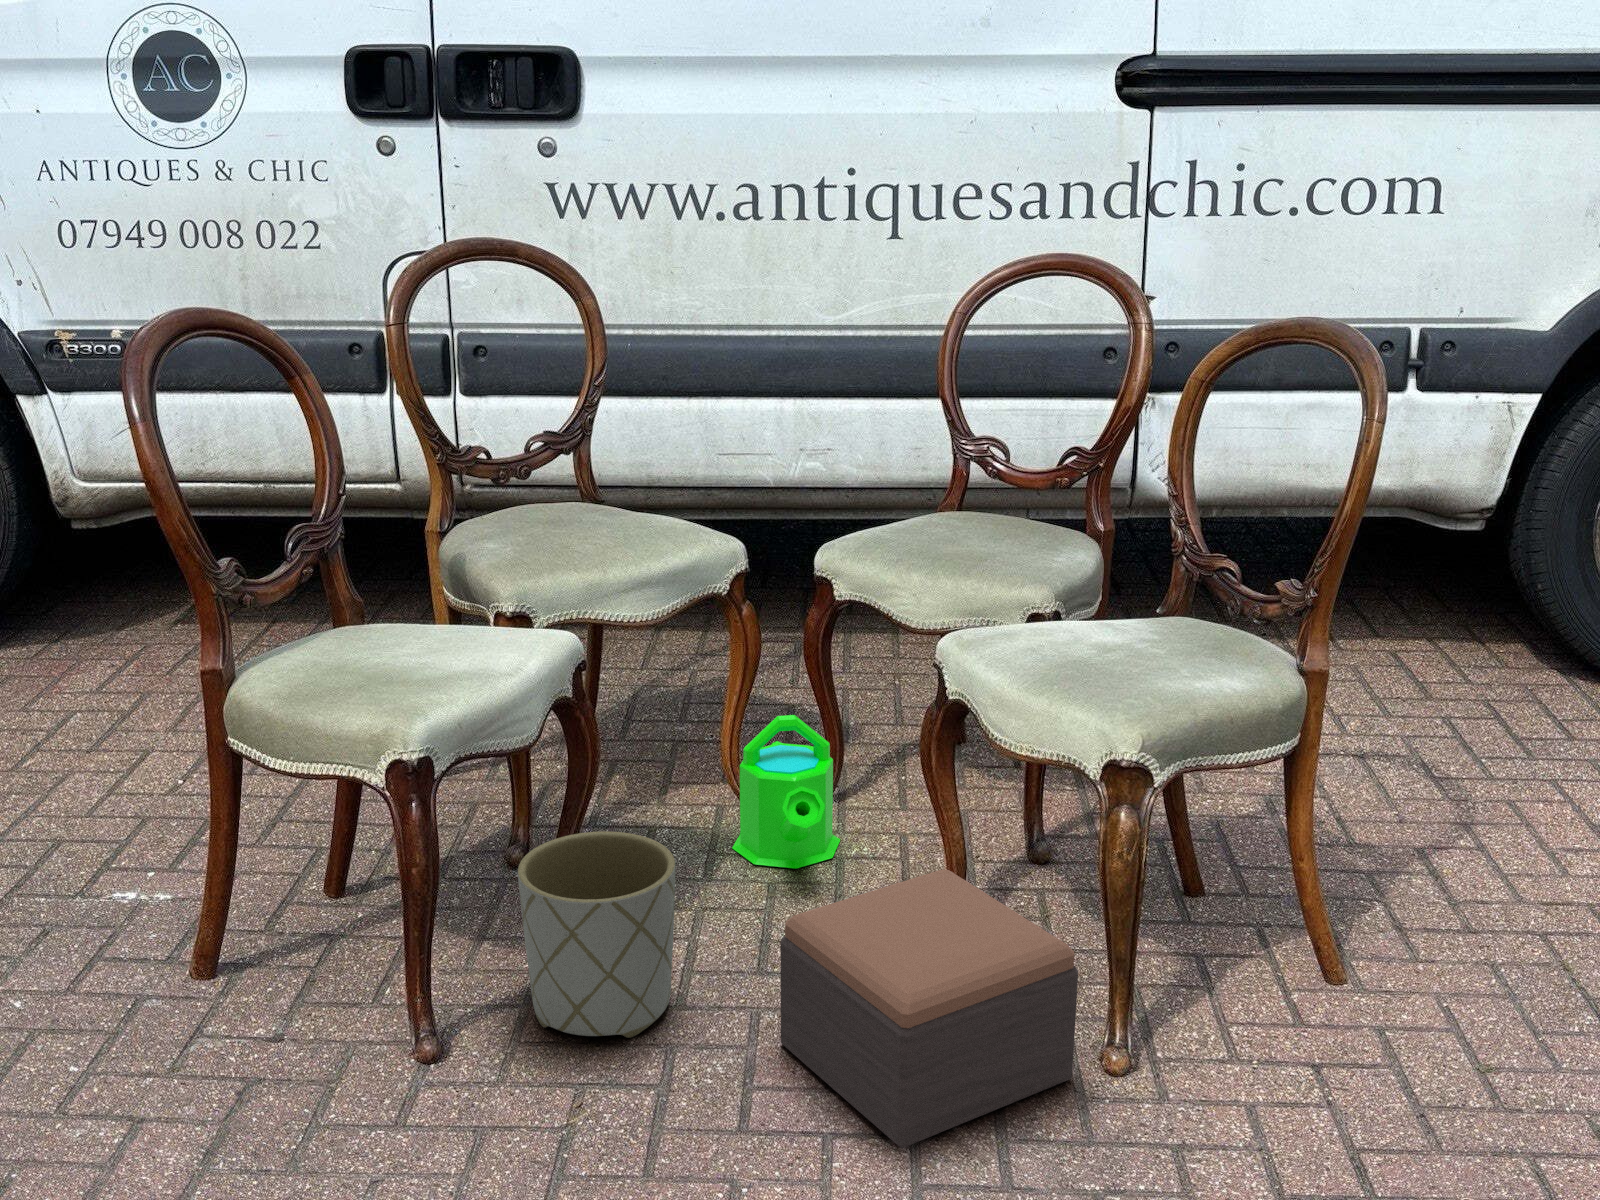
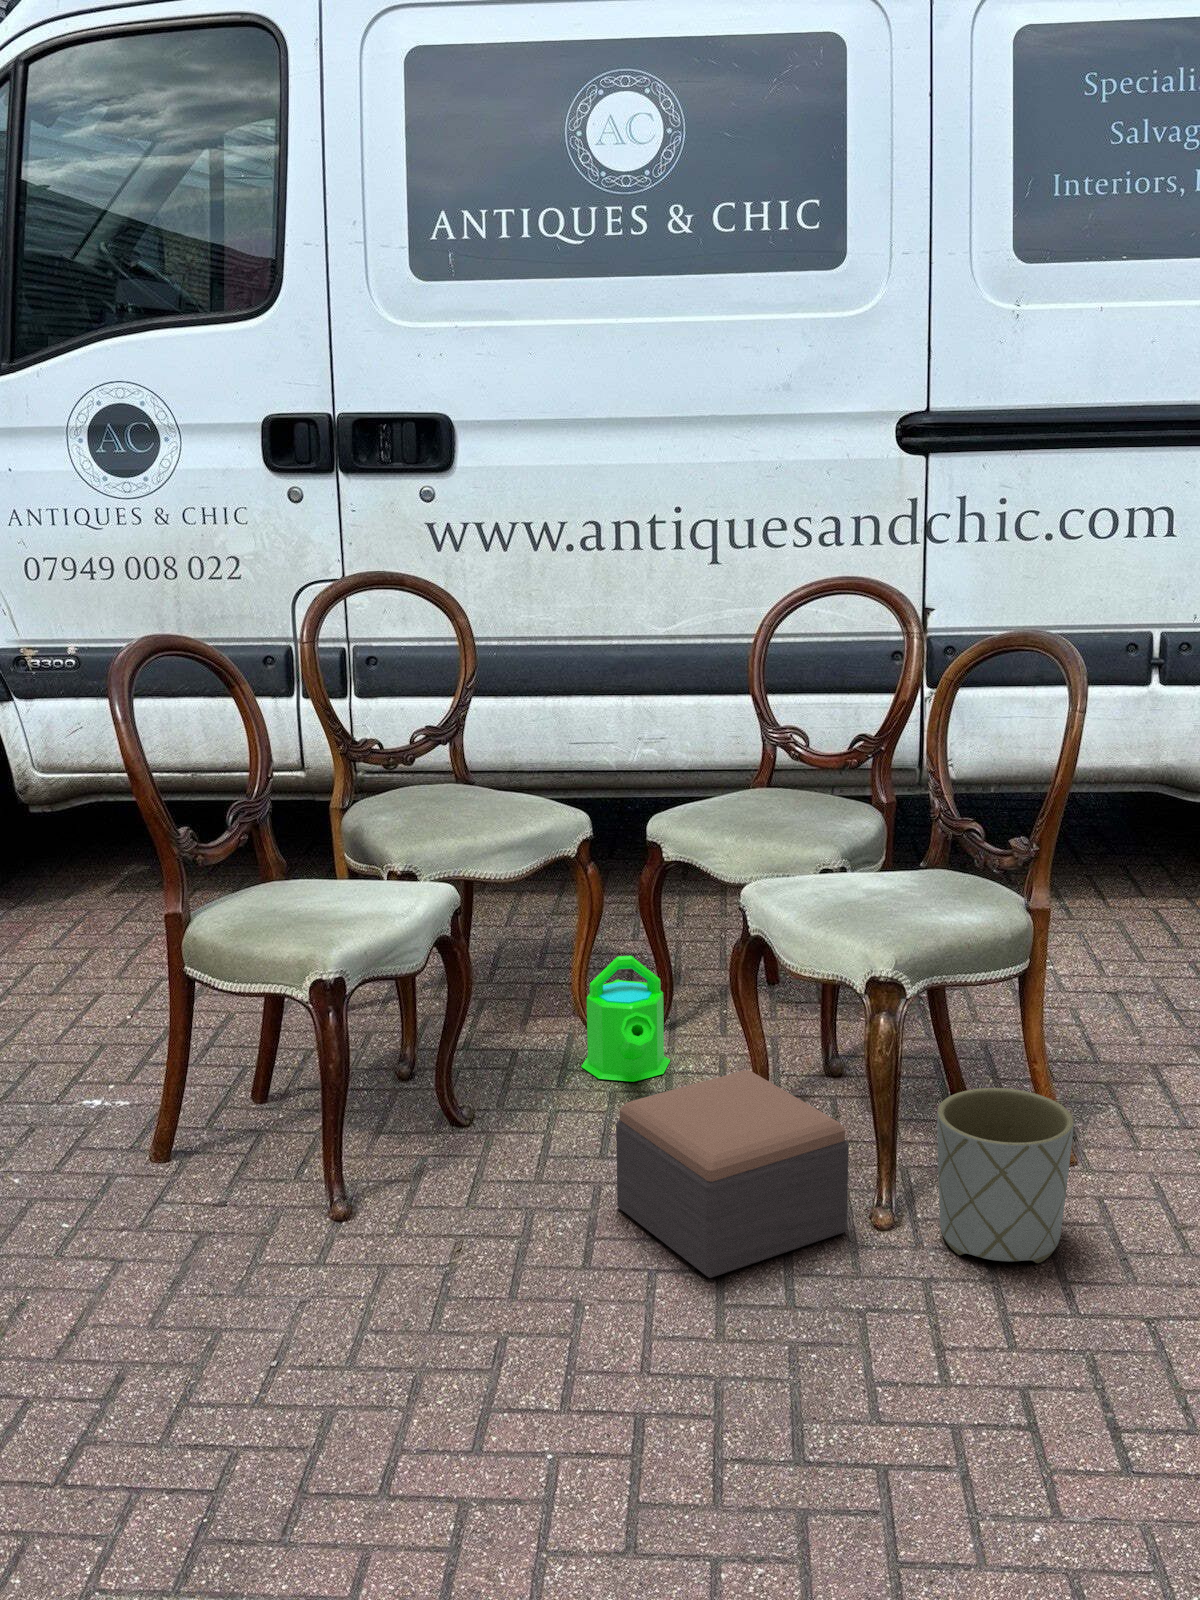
planter: present [518,831,675,1038] -> present [937,1088,1074,1263]

